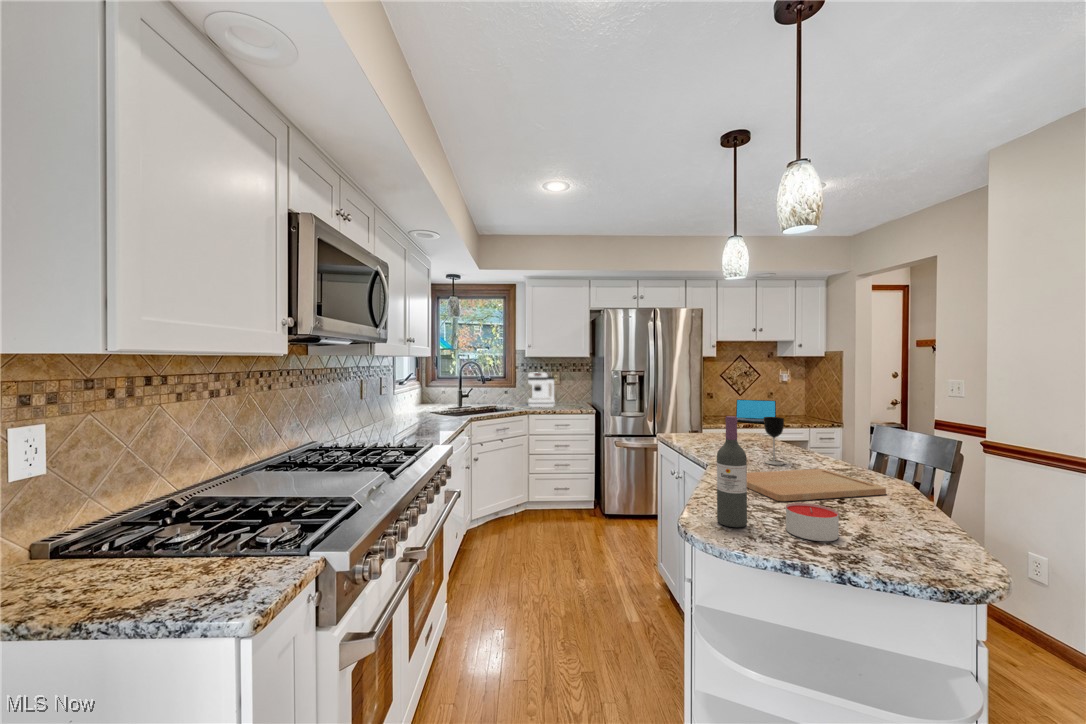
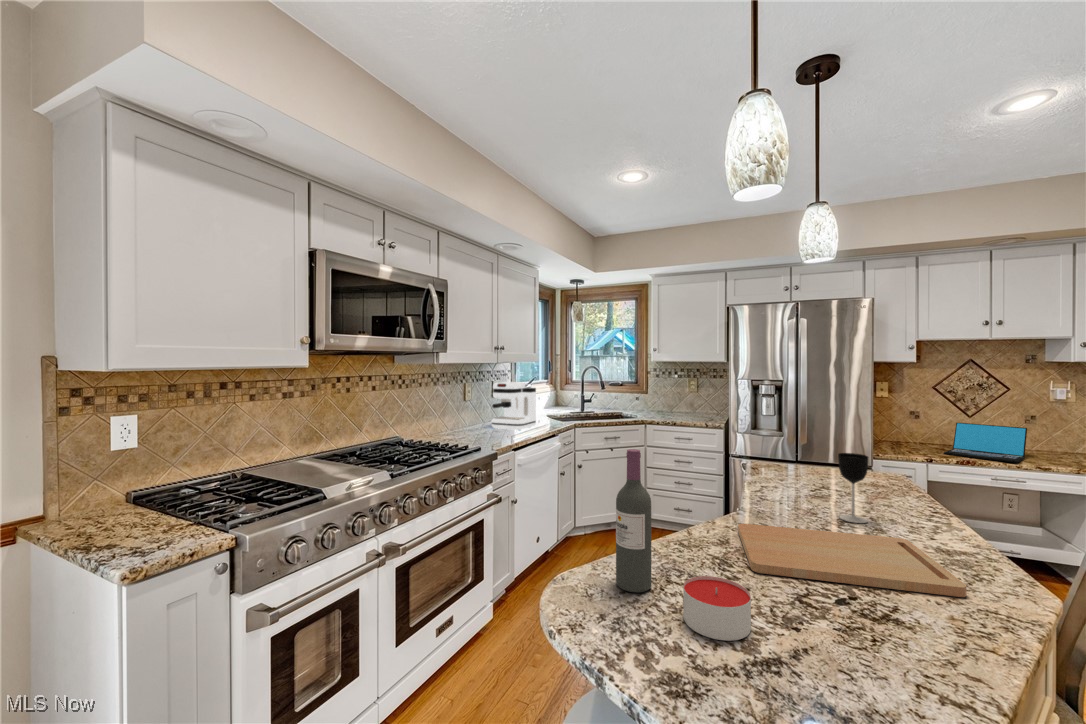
coffee maker: present [528,372,555,407] -> present [492,382,536,431]

